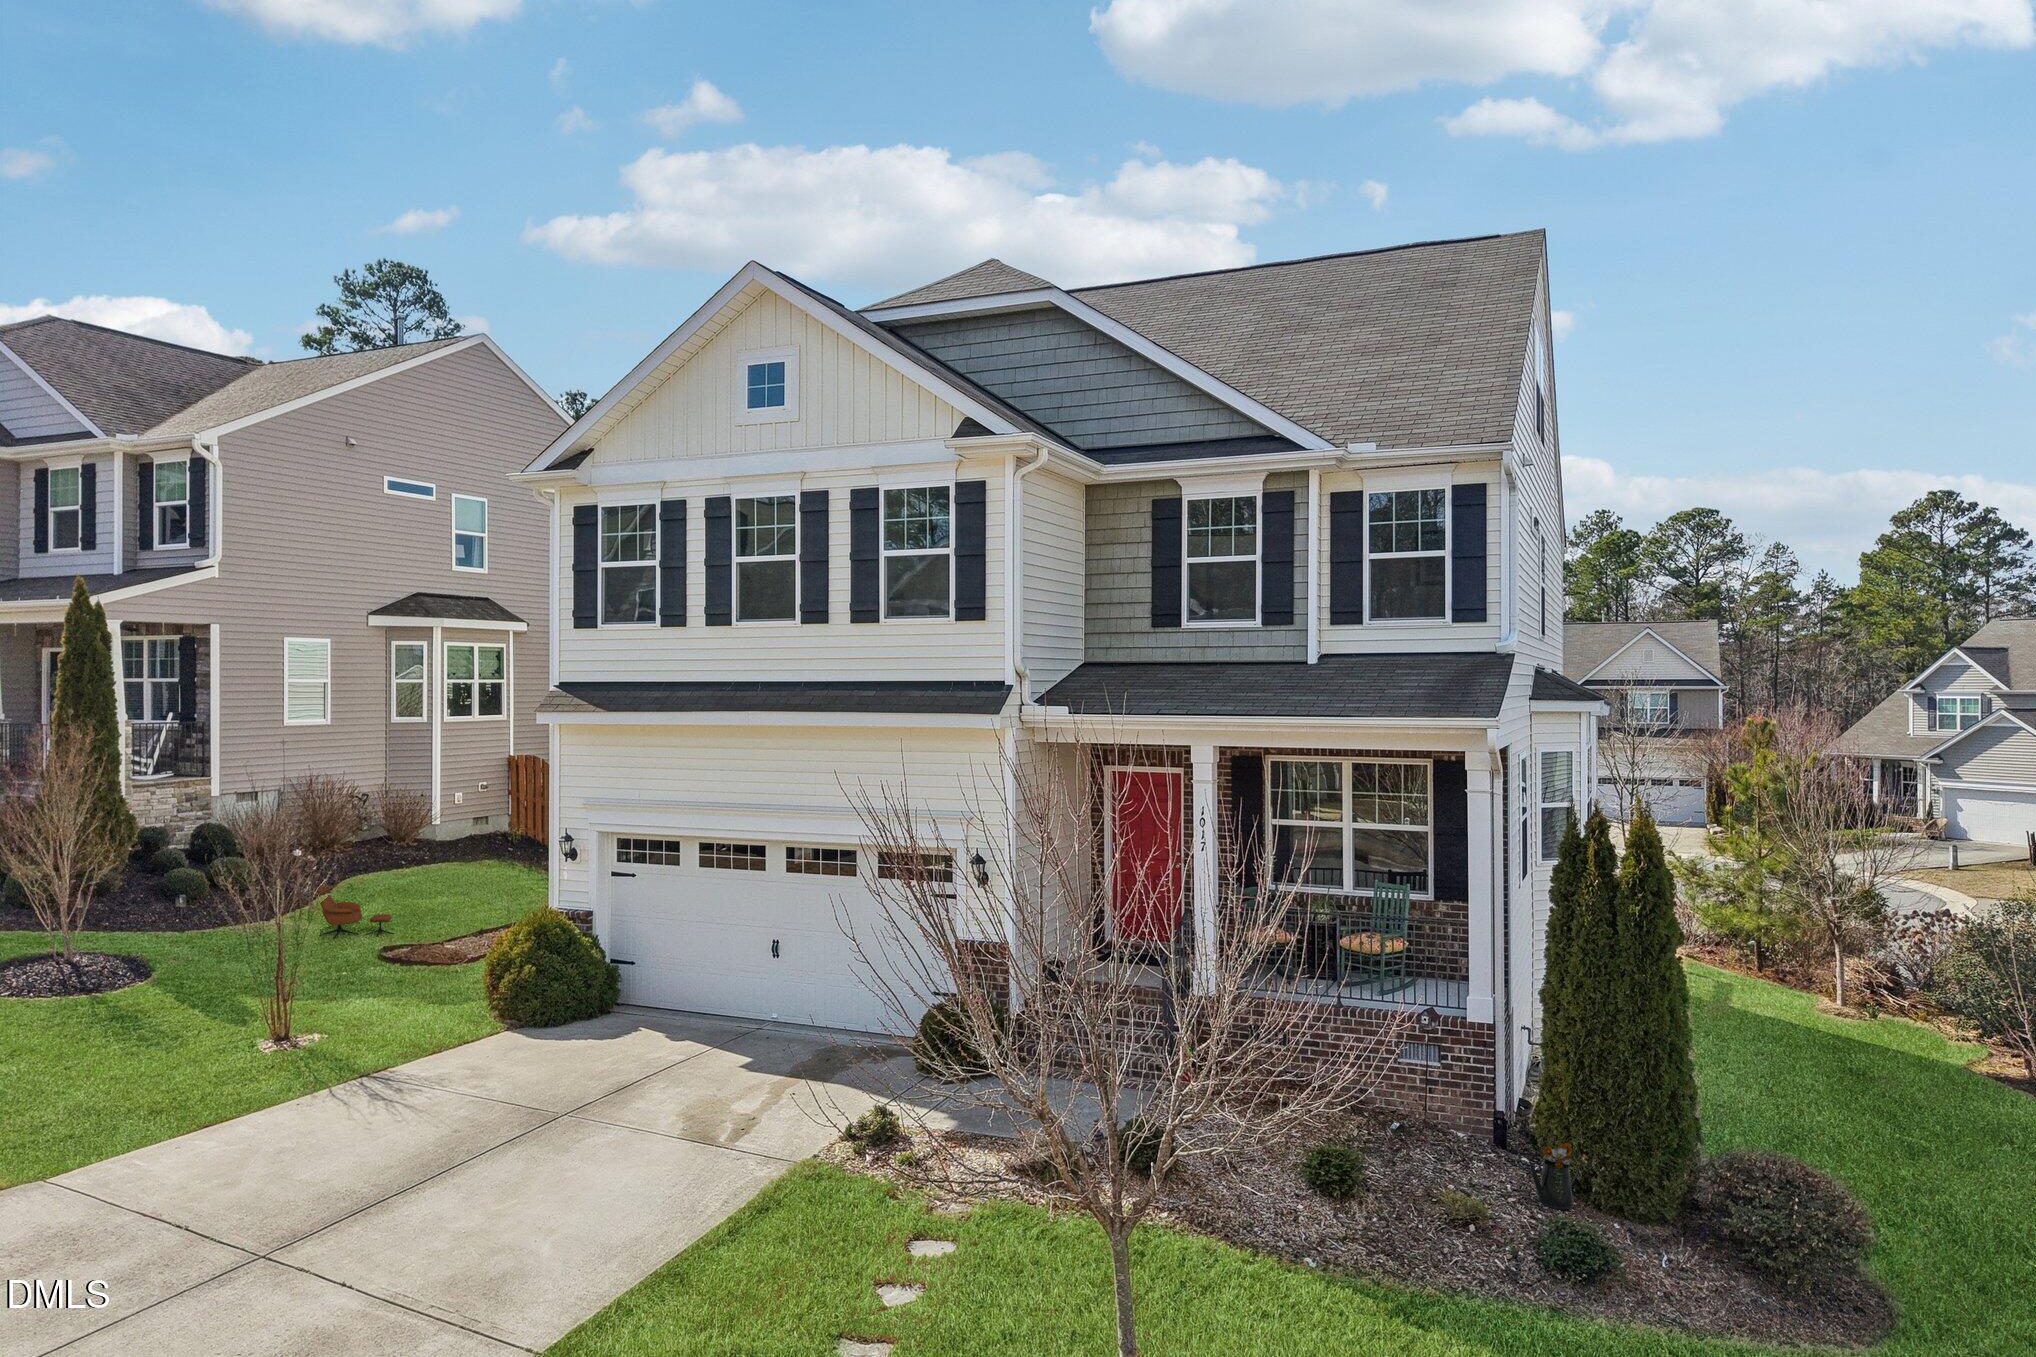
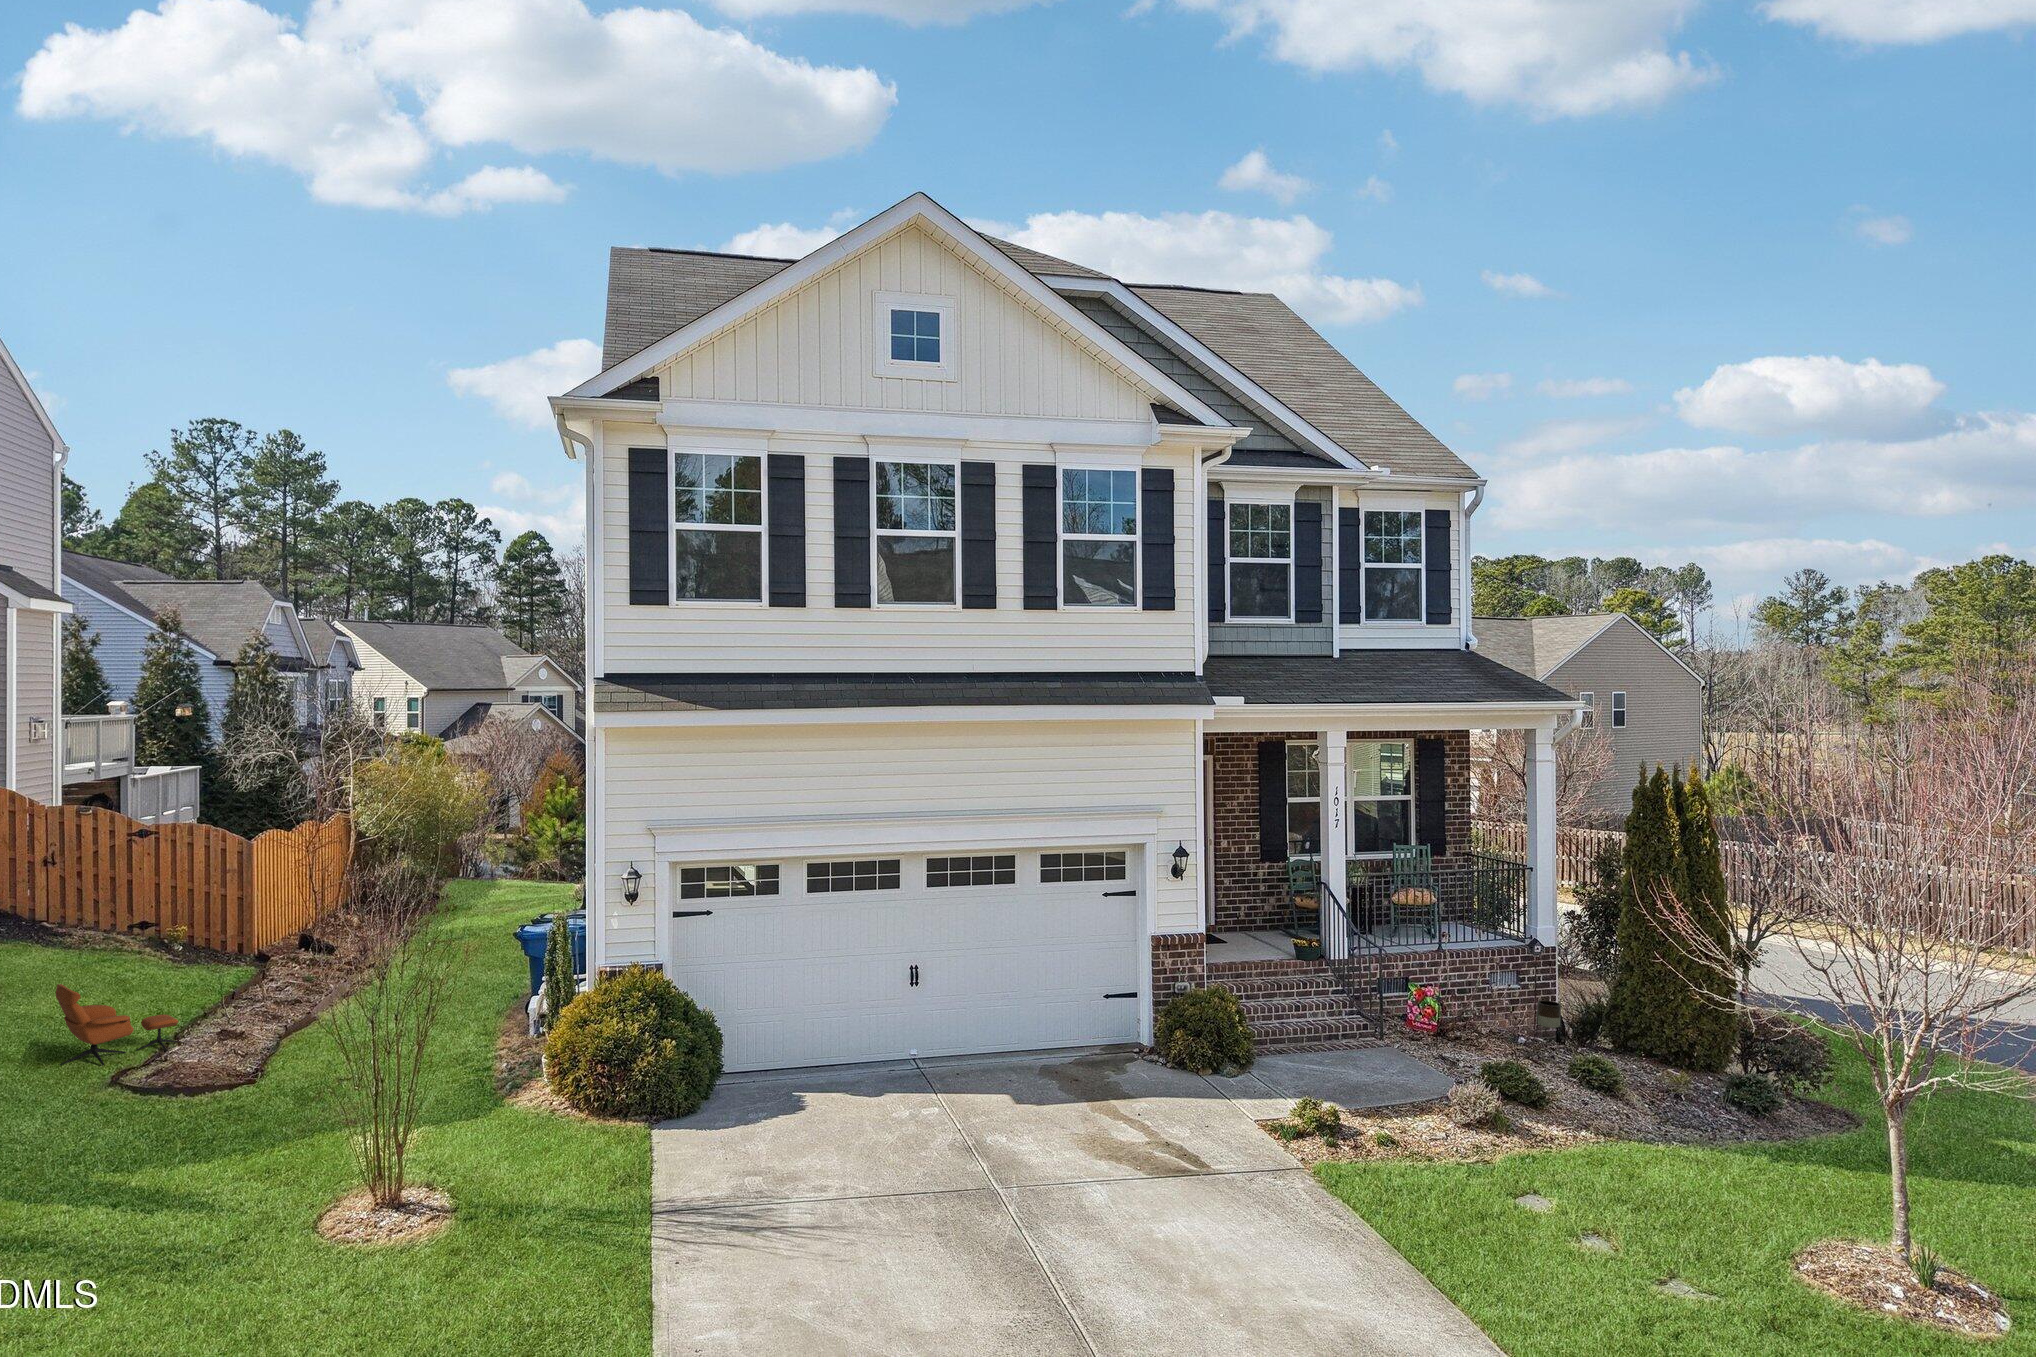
planter: none [1447,1087,1480,1141] -> present [1536,1000,1562,1039]
watering can: present [1530,1144,1579,1210] -> none [1653,1024,1680,1072]

